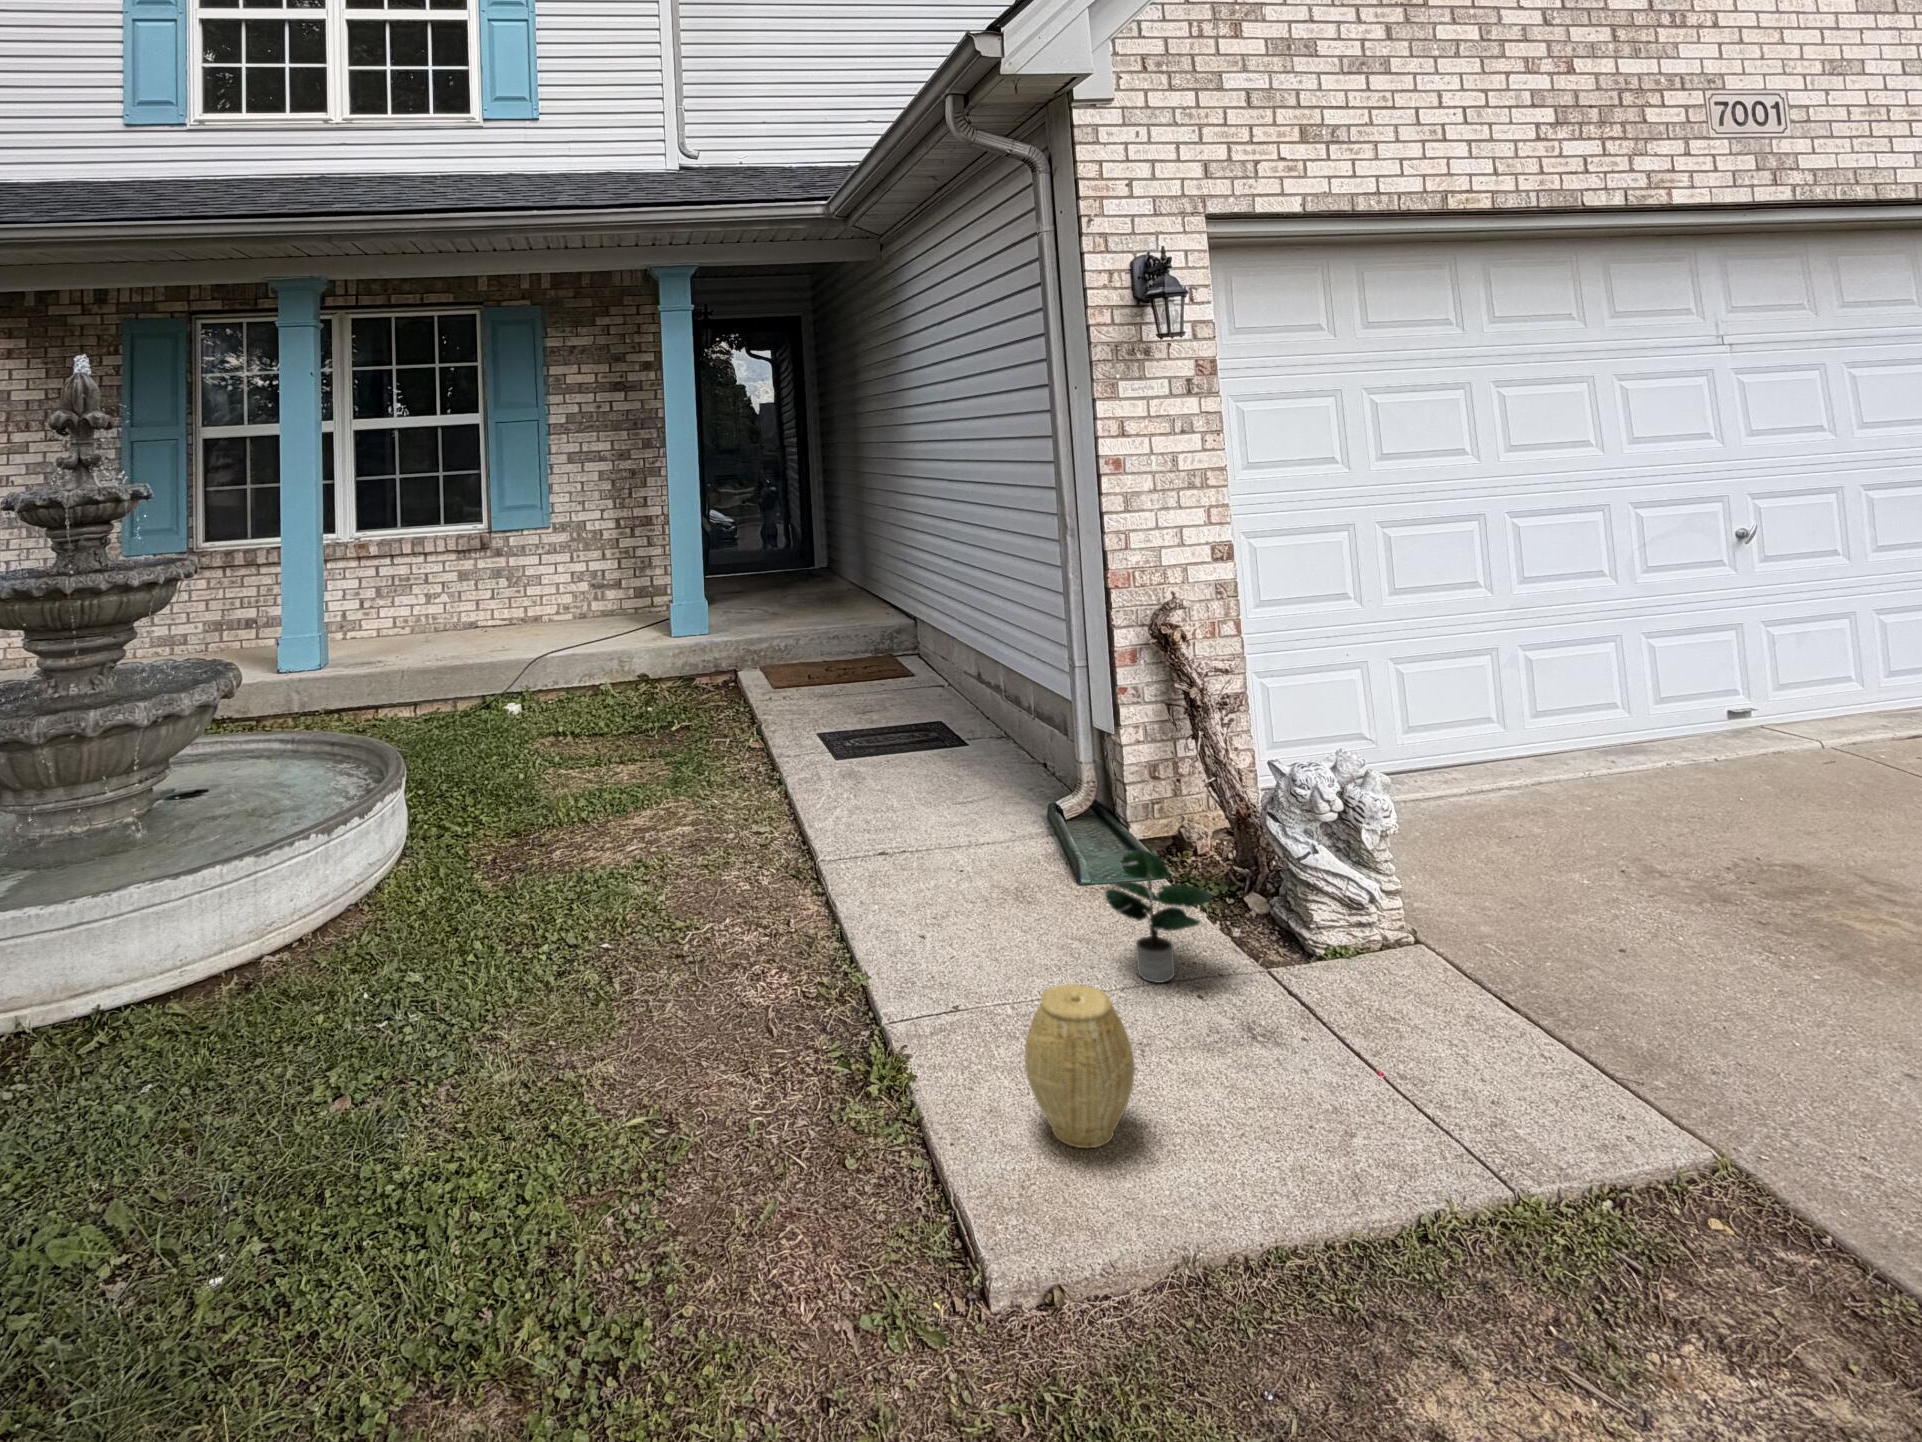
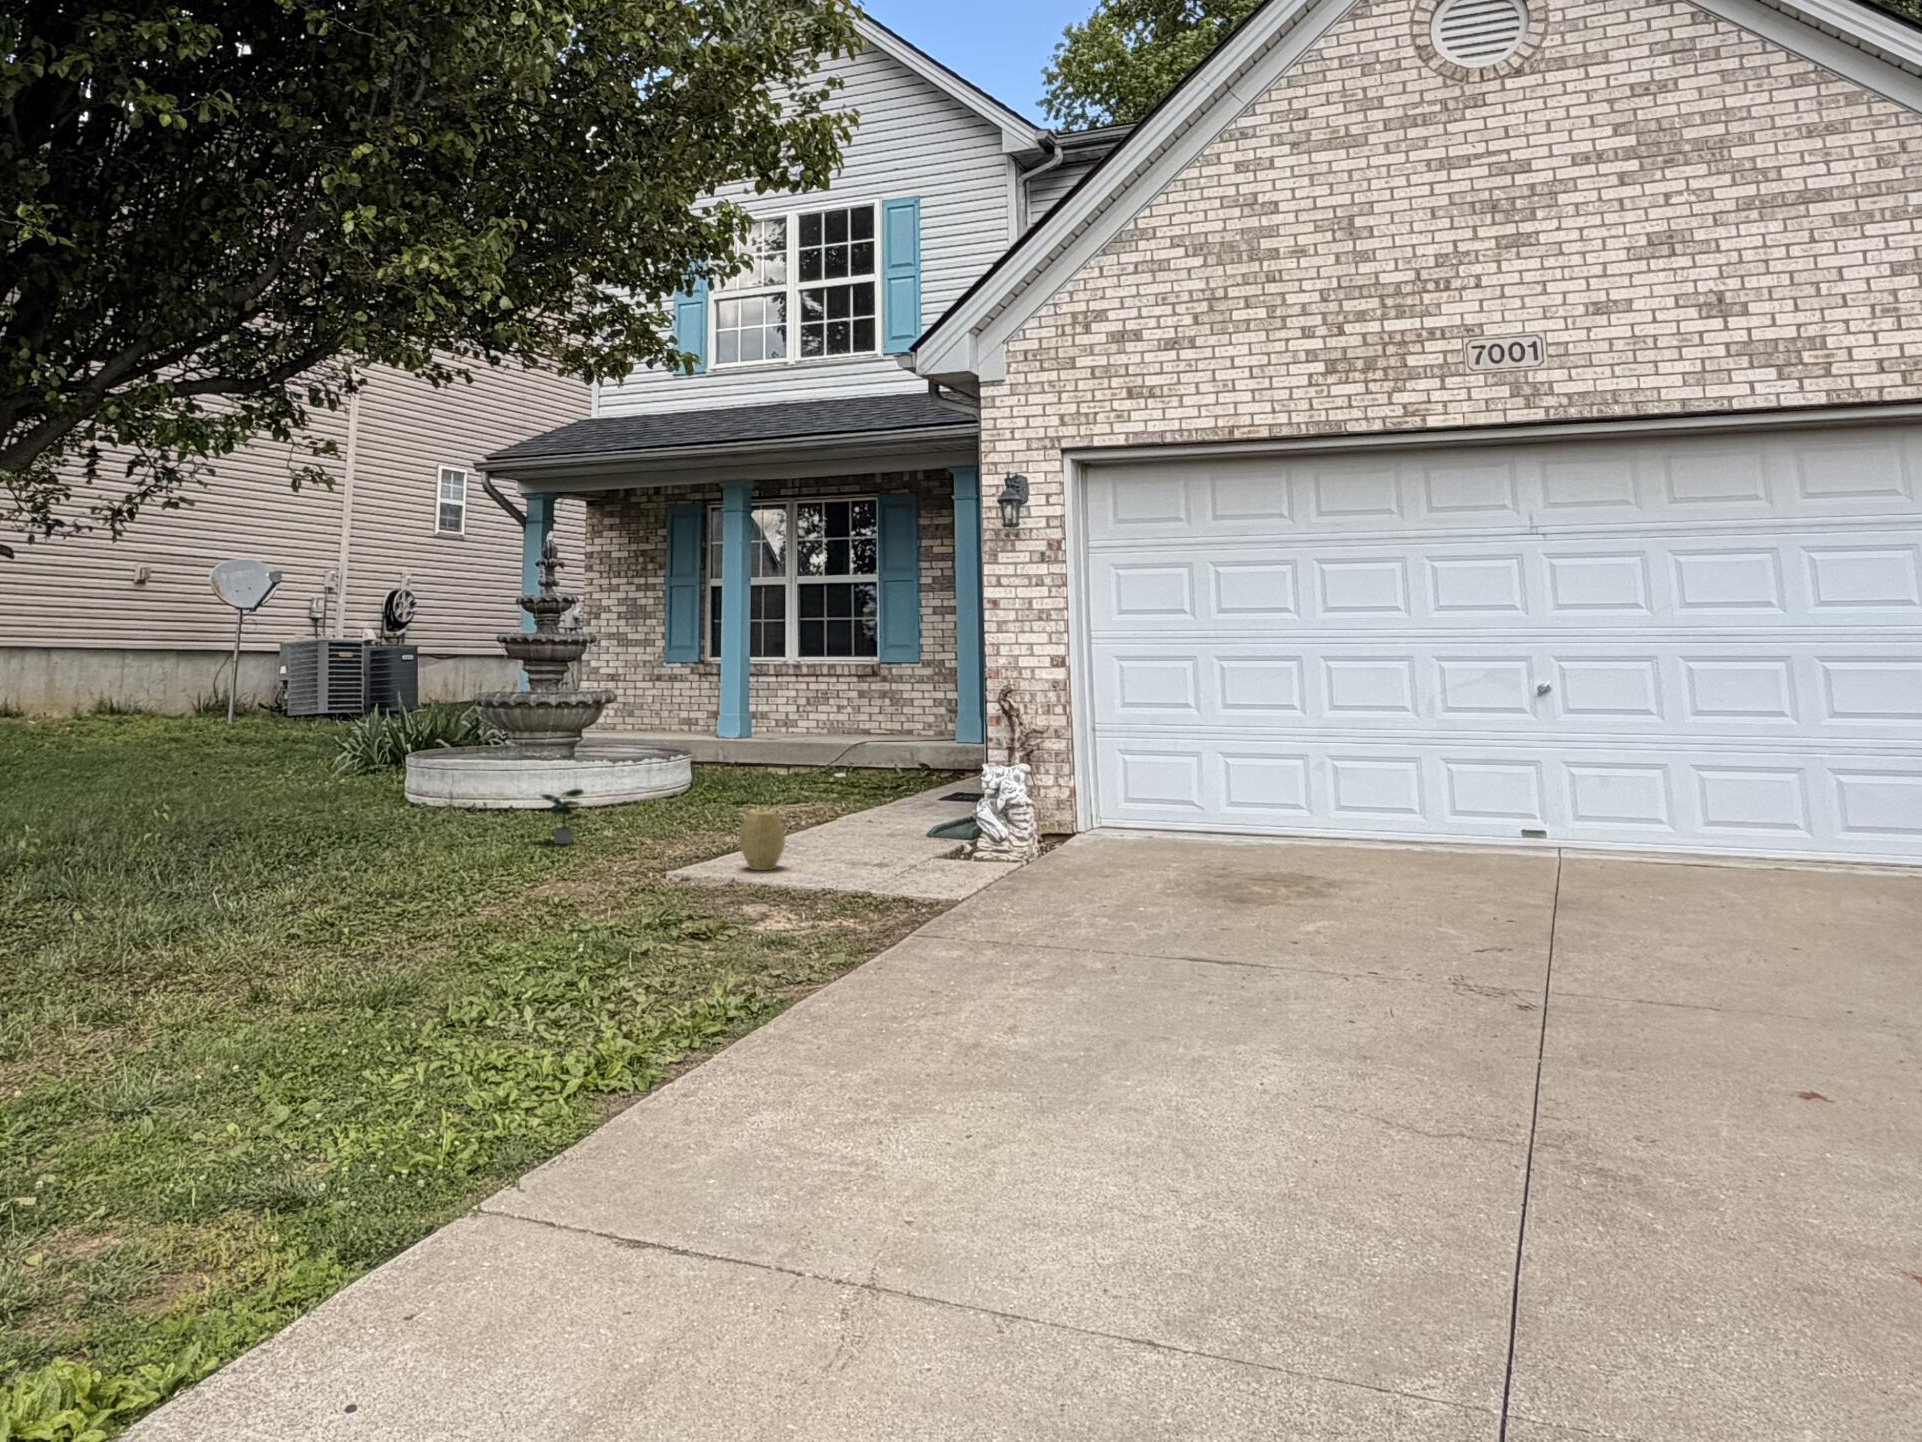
potted plant: present [1105,850,1212,983] -> present [541,789,584,844]

